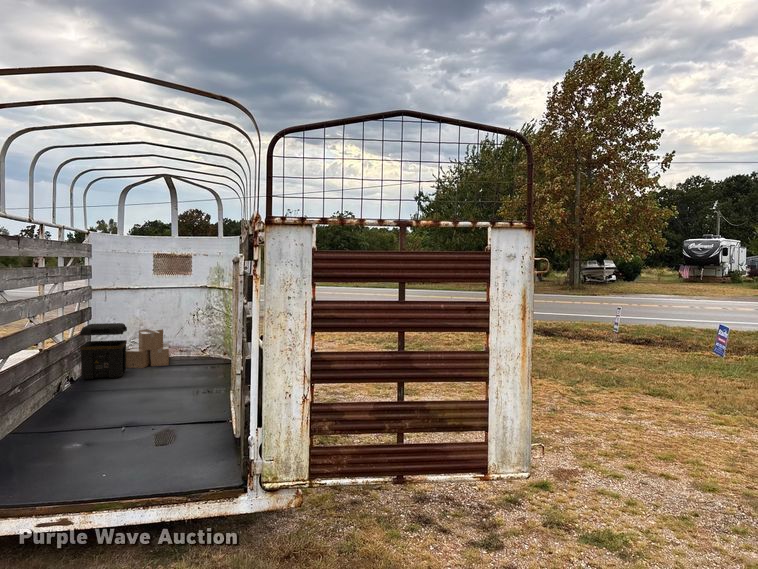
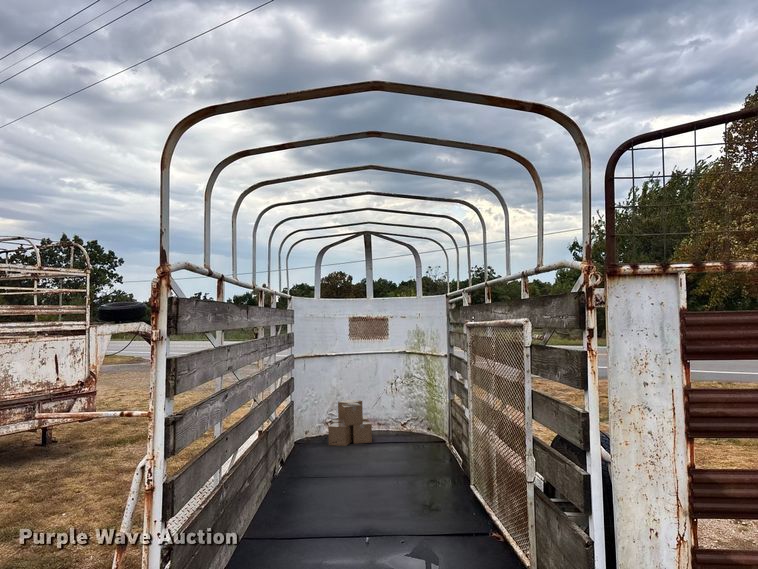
toolbox: present [80,323,127,379] -> none [287,396,331,460]

